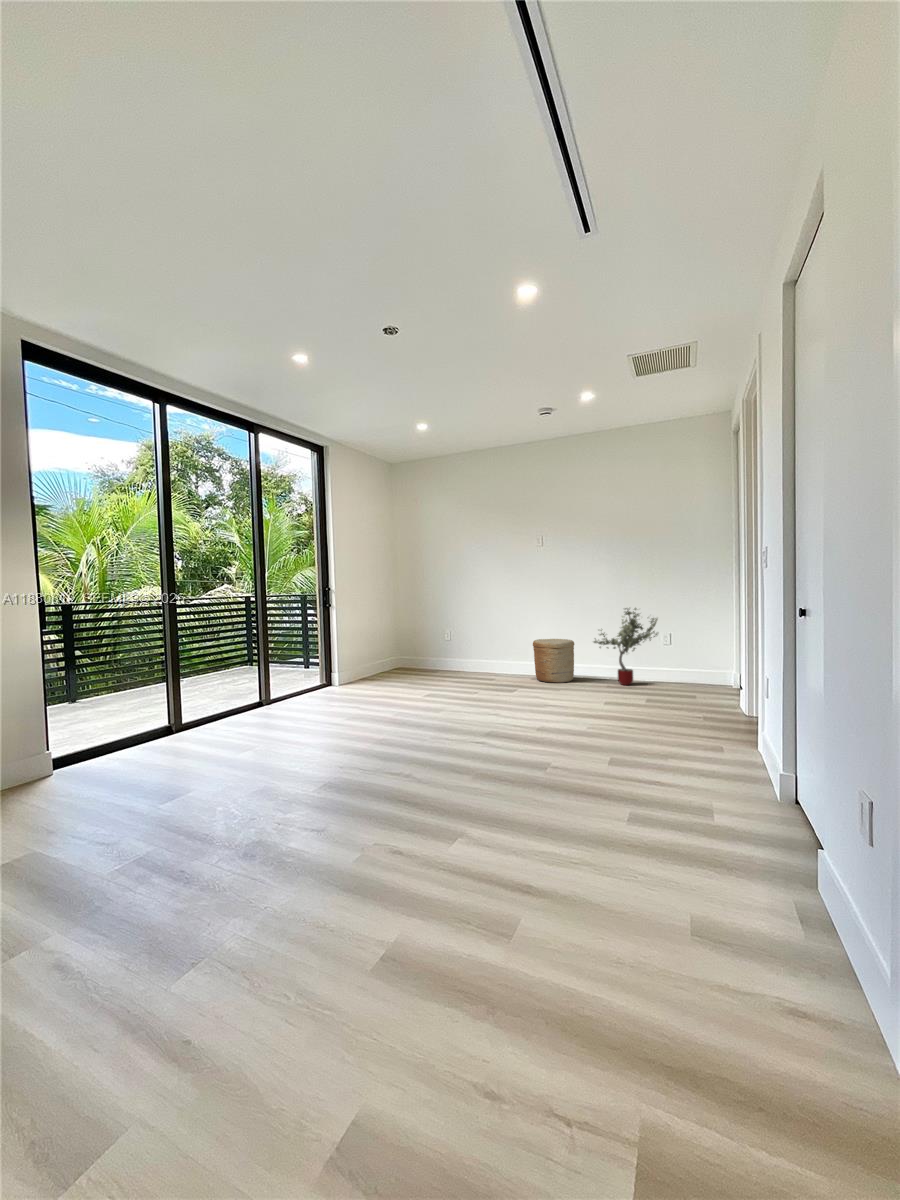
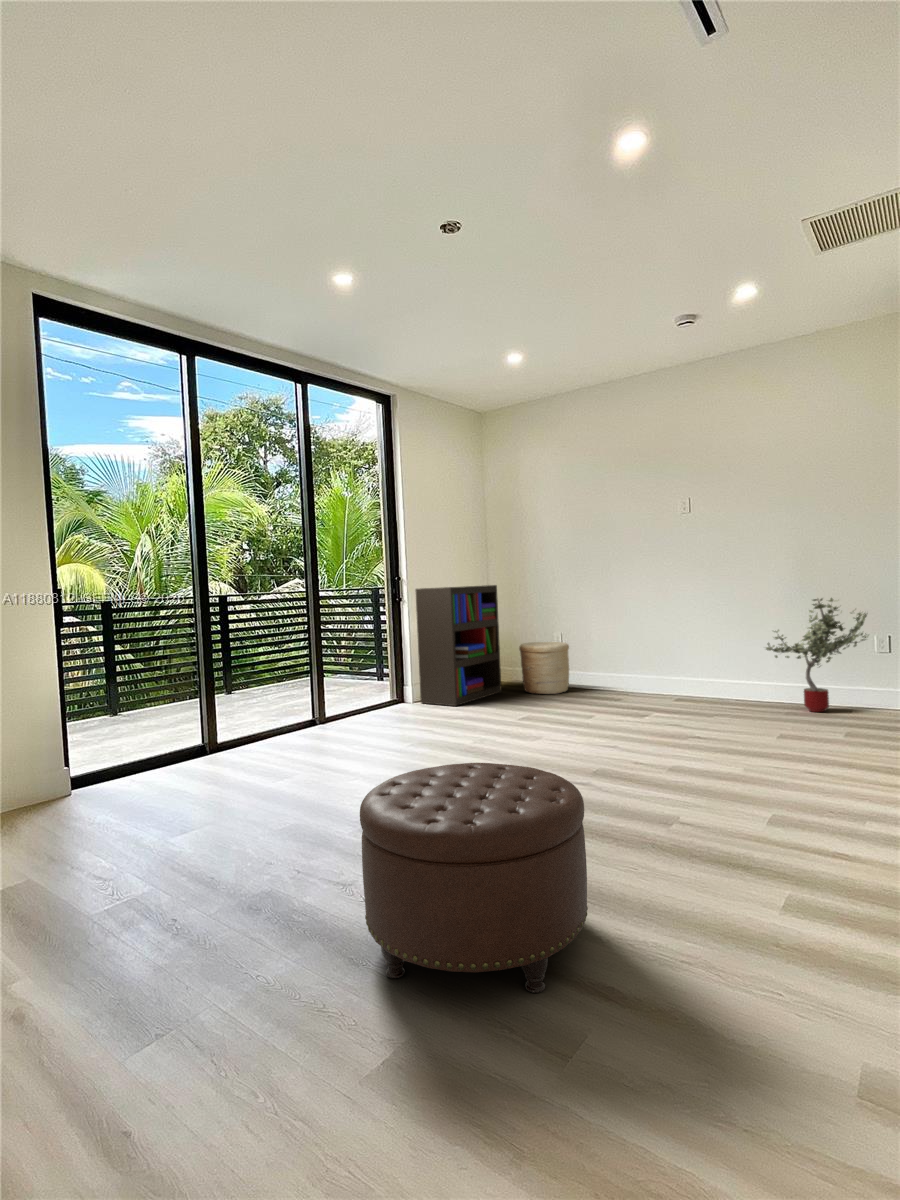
bookshelf: none [342,594,406,687] -> present [416,585,501,706]
woven basket: present [533,639,574,683] -> present [519,642,569,694]
ottoman: none [345,732,509,896] -> present [360,763,588,993]

